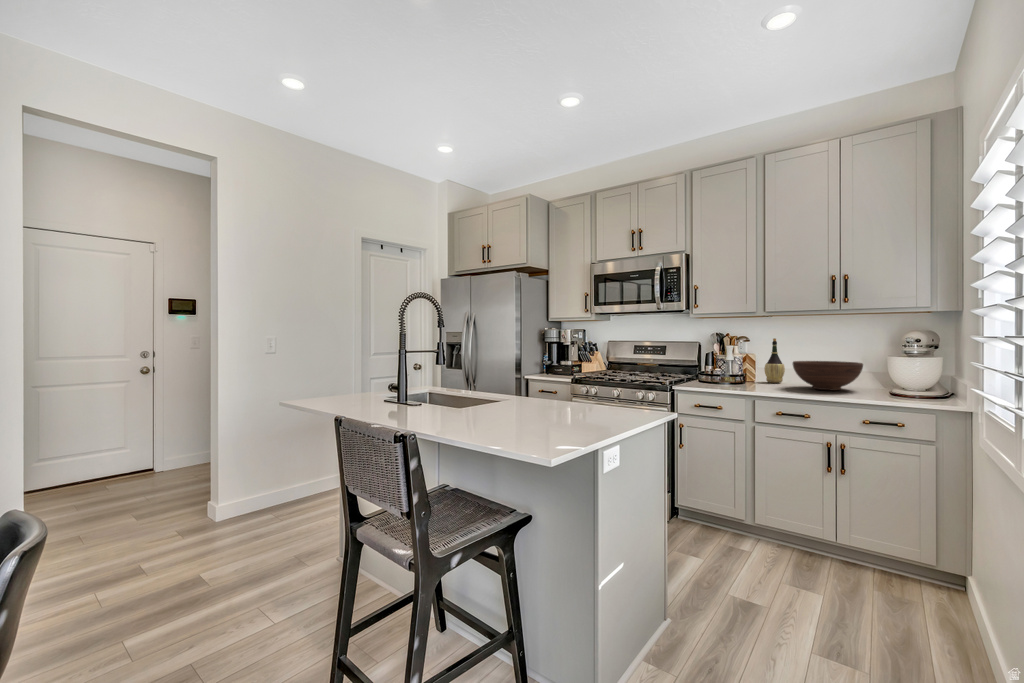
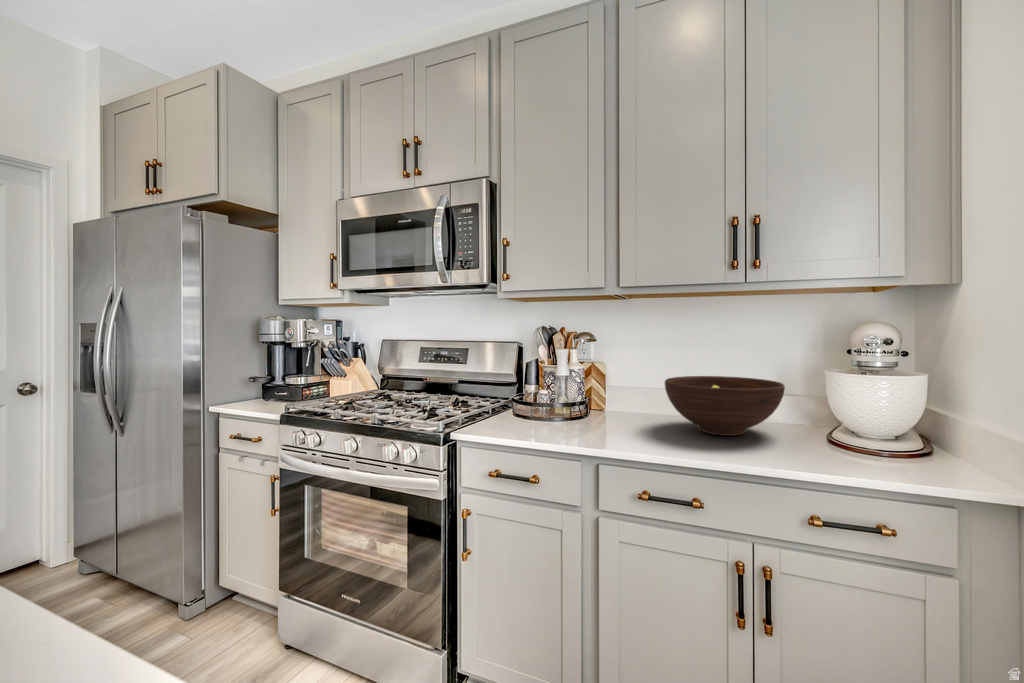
wine bottle: present [764,338,785,383] -> none [619,335,651,413]

